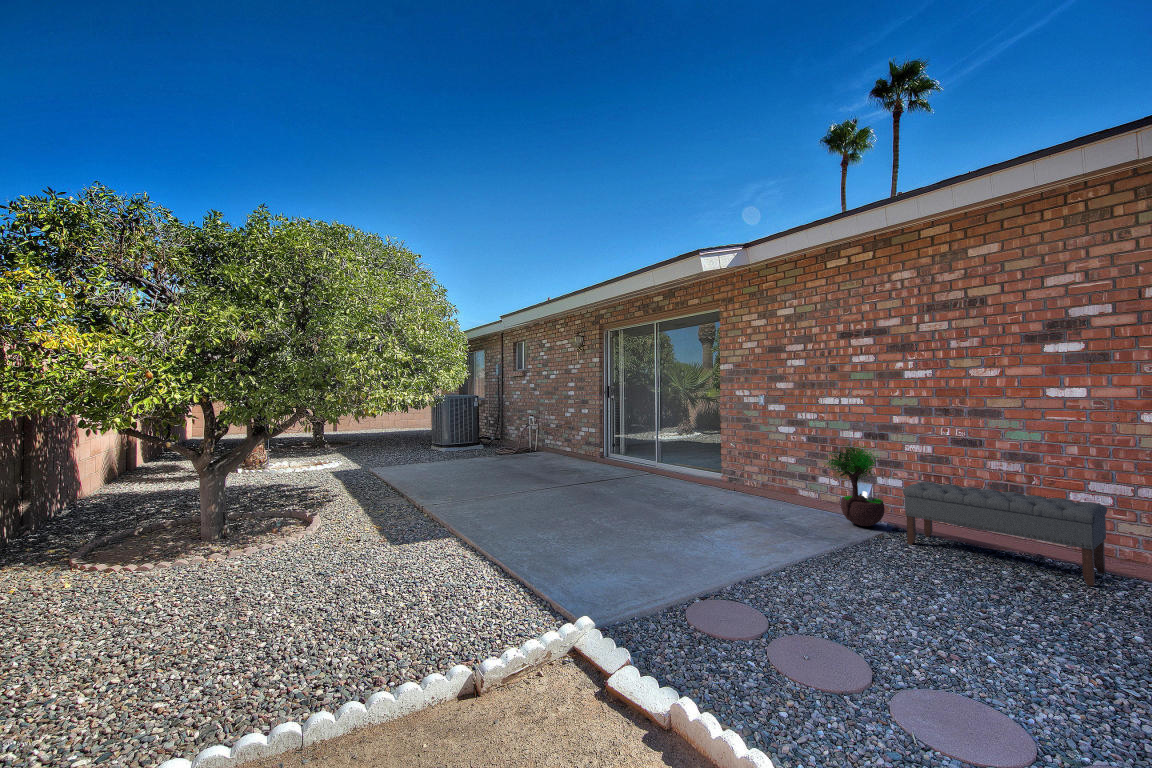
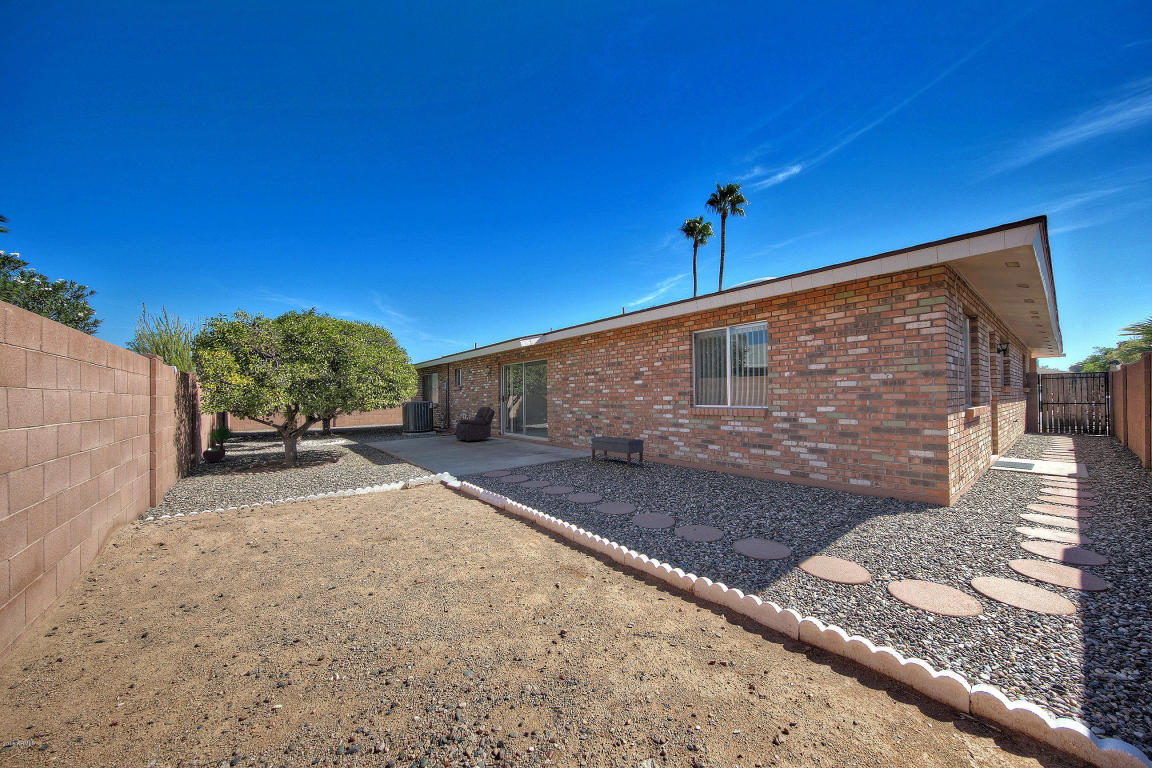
chair: none [526,405,593,467] -> present [456,407,495,442]
potted tree: present [826,444,885,526] -> present [203,426,232,462]

